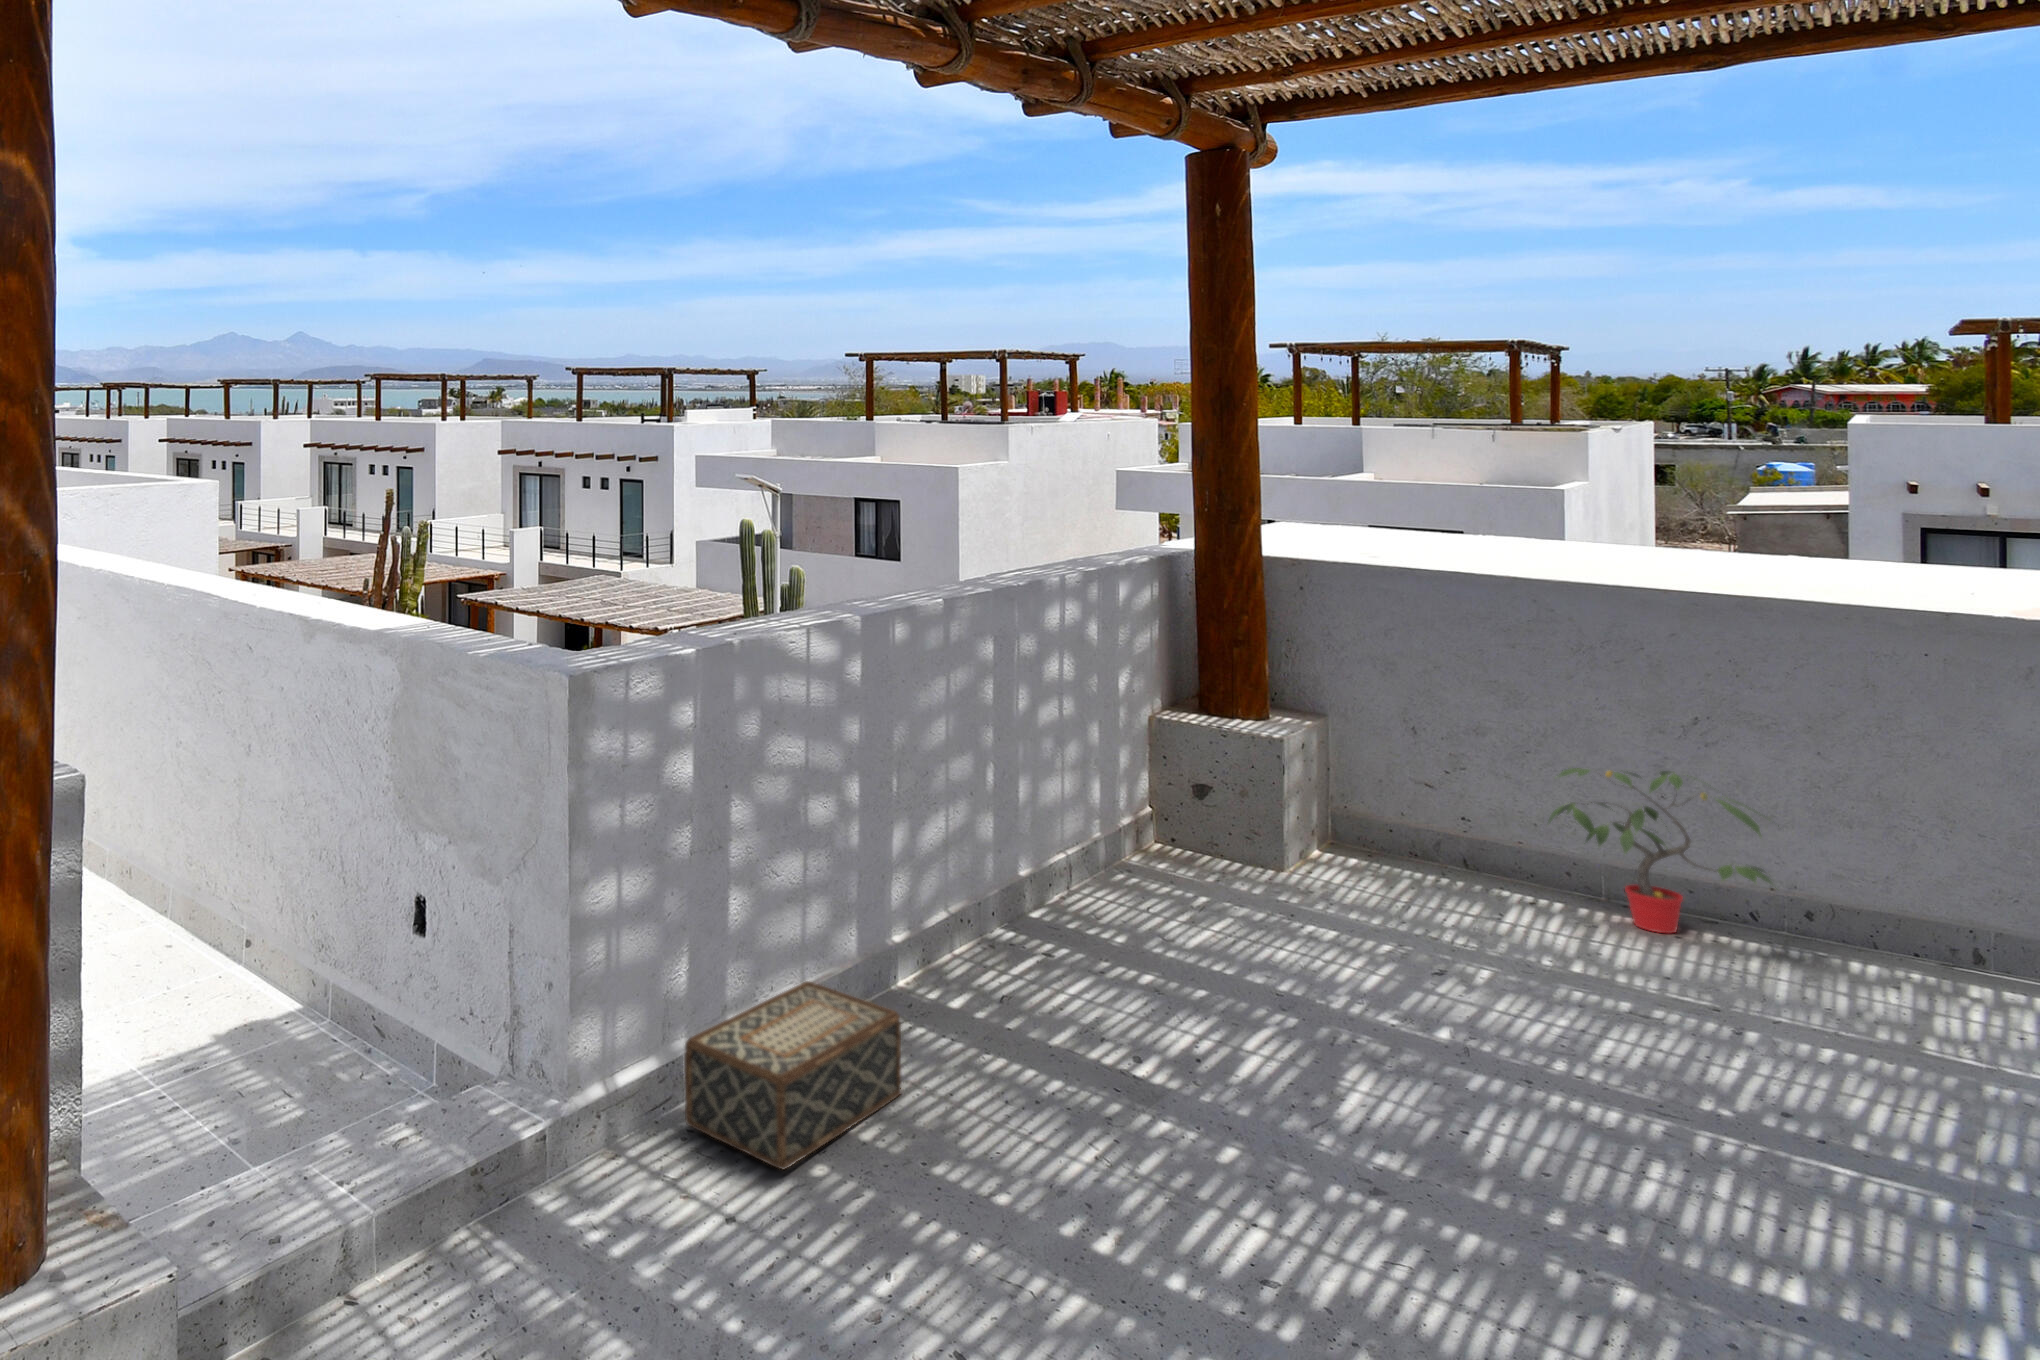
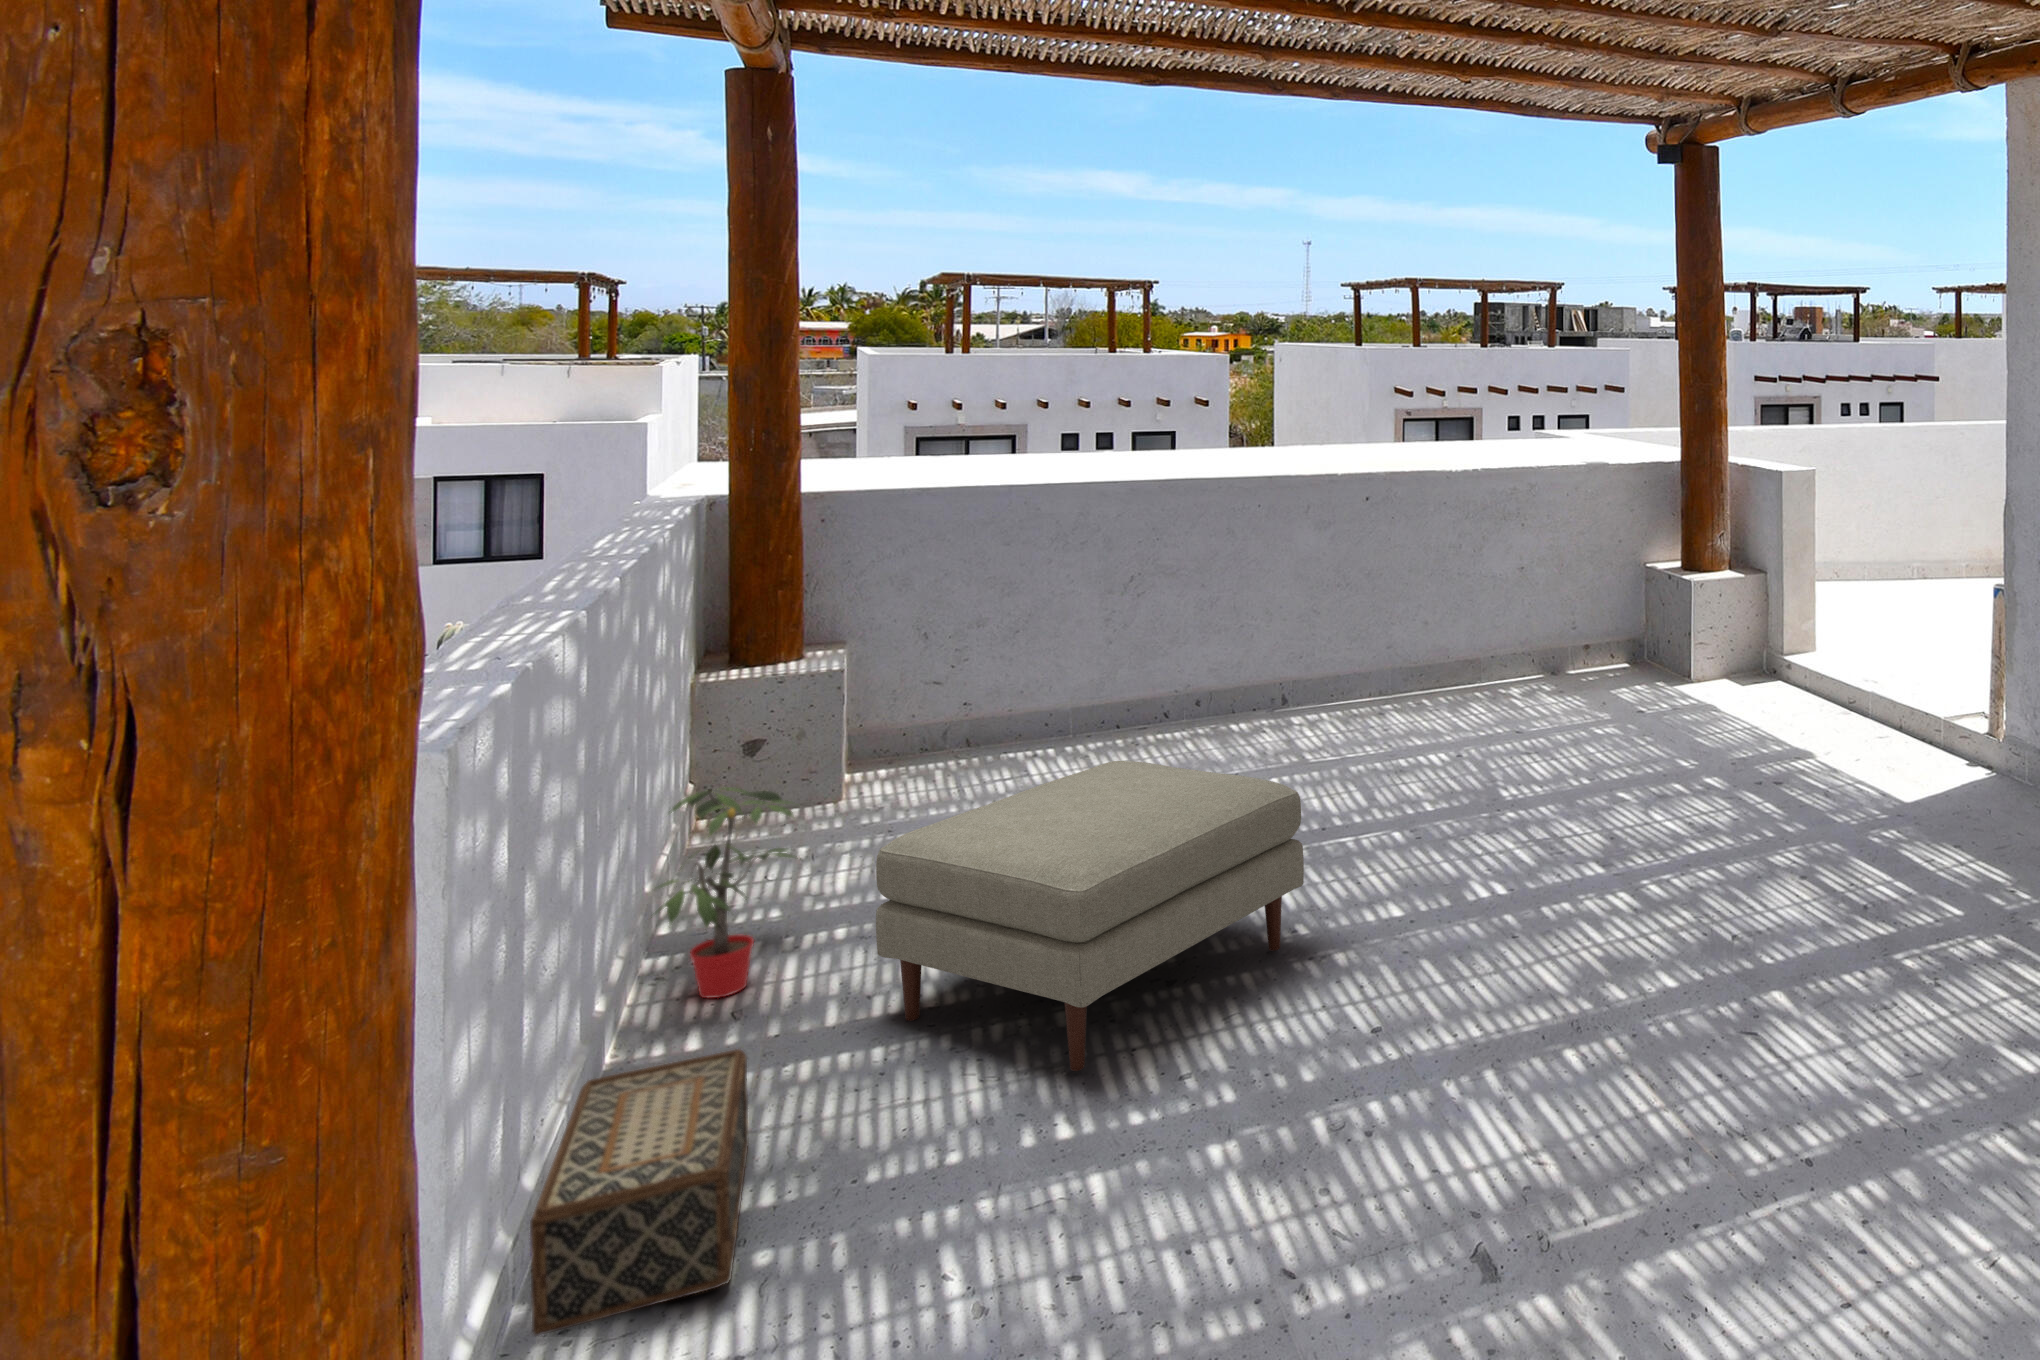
potted plant: present [1548,768,1772,934] -> present [651,787,798,998]
ottoman: none [1082,898,1590,1240] -> present [876,761,1304,1071]

